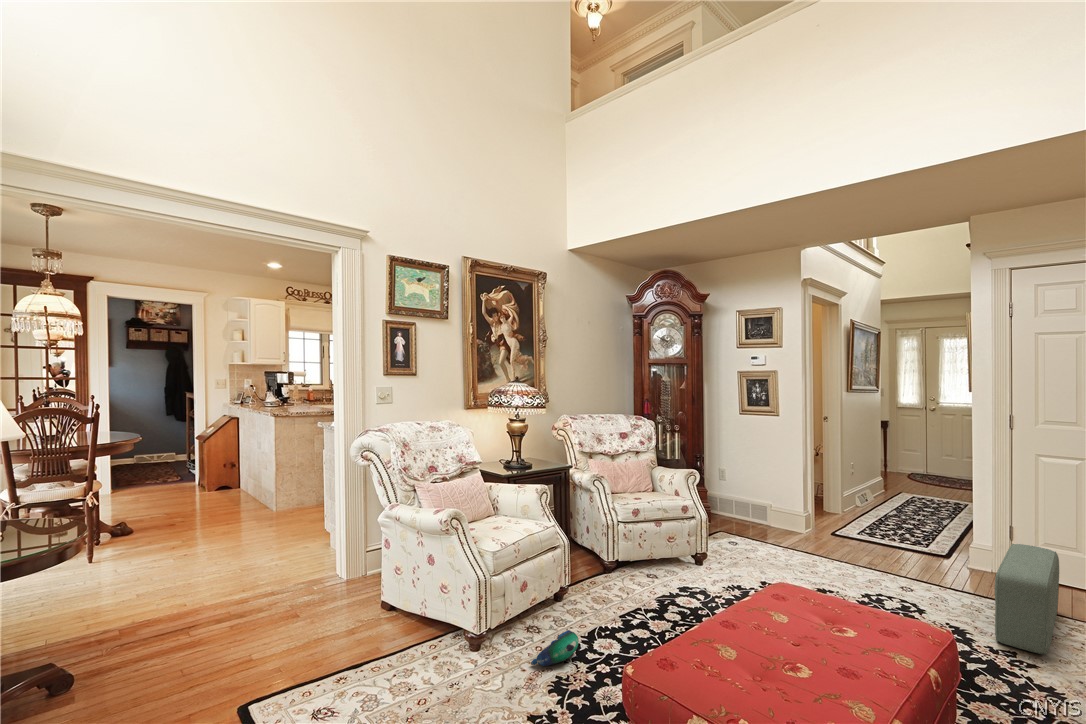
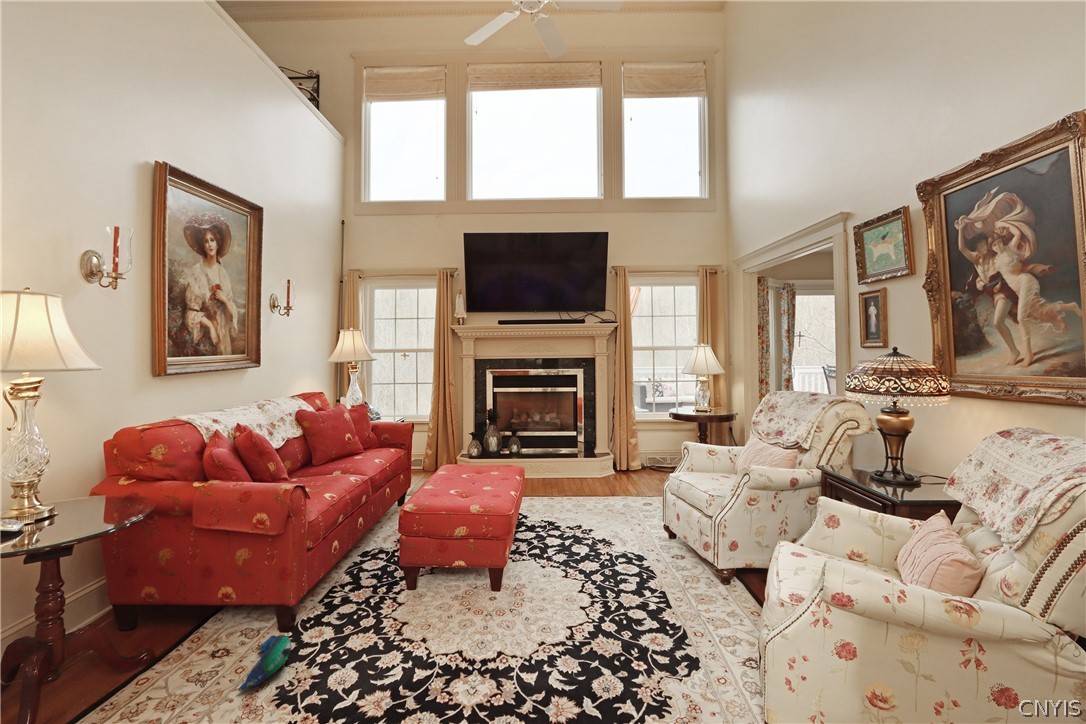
pouf: present [995,544,1059,654] -> none [563,461,594,523]

